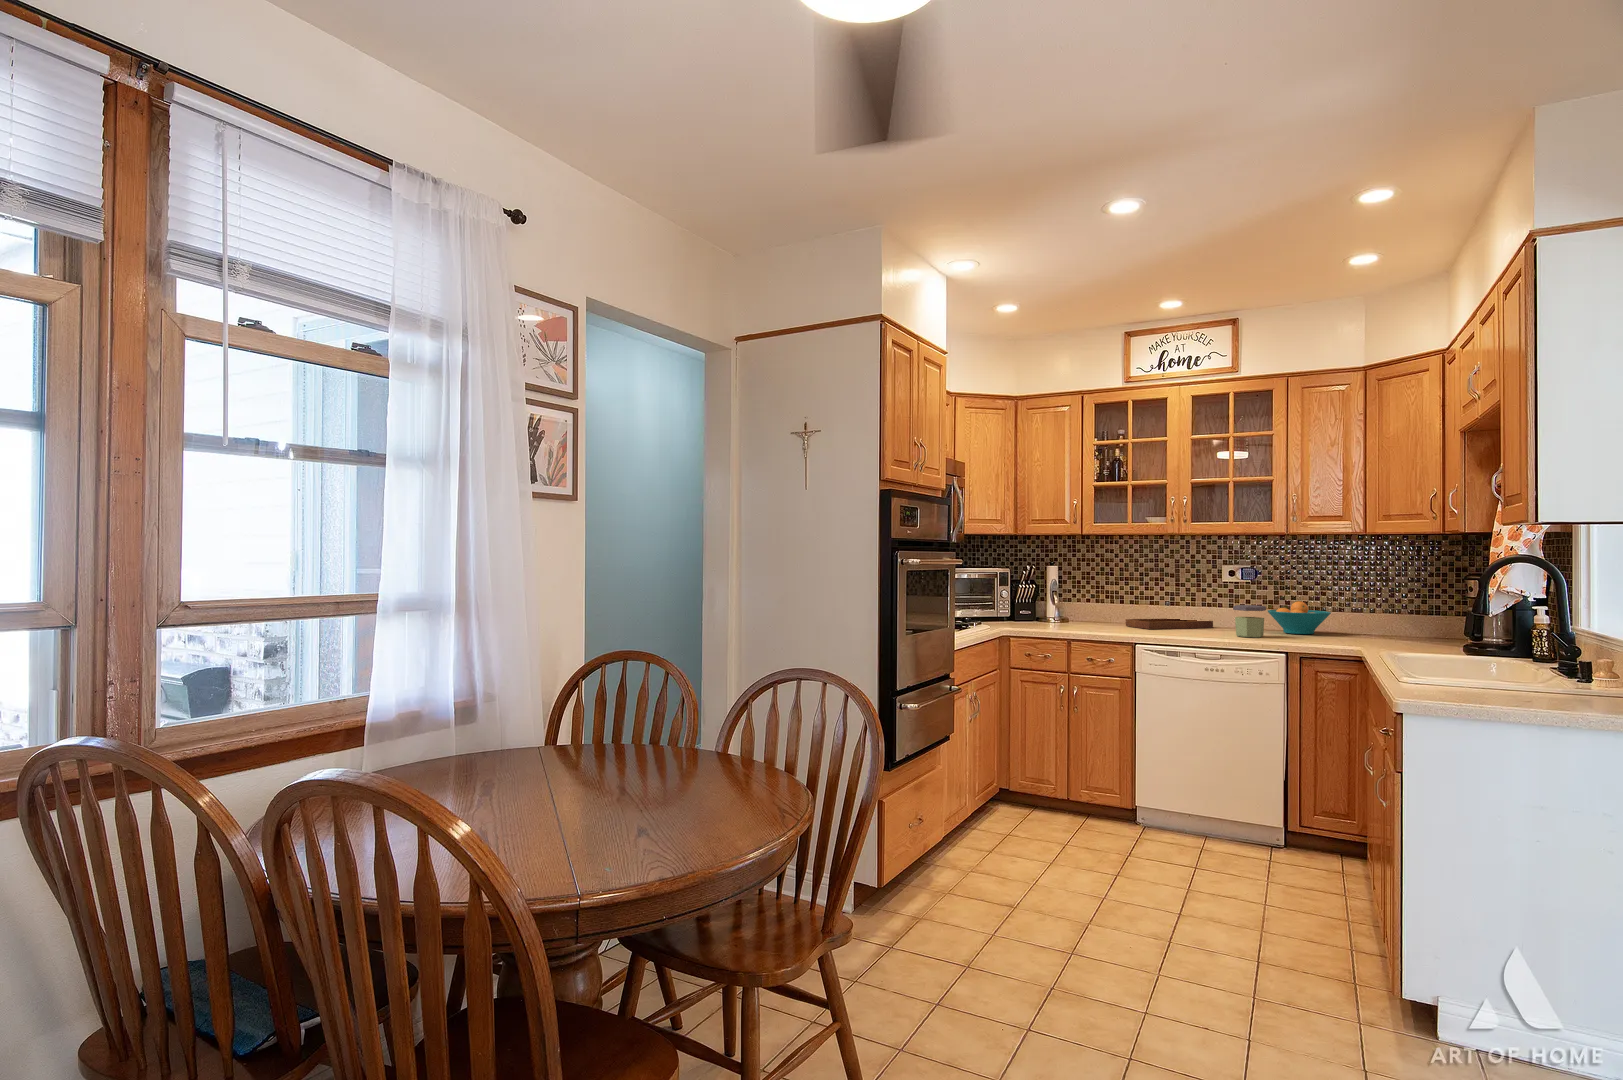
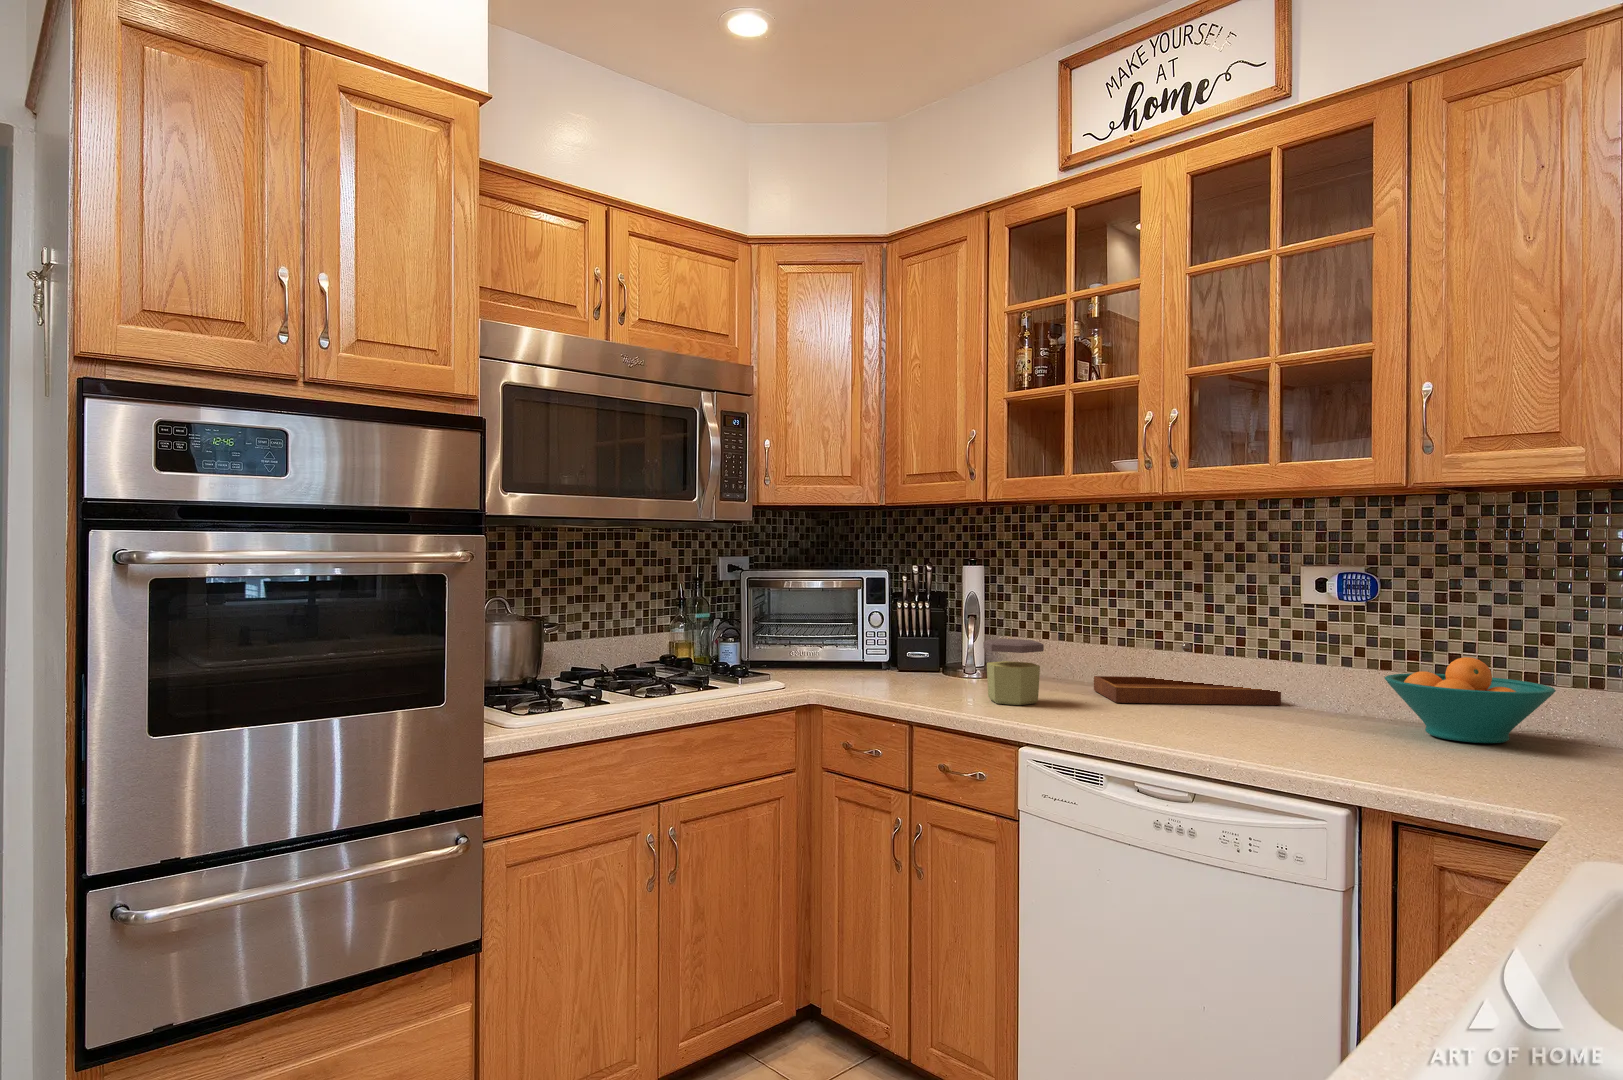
jar: present [1233,605,1266,638] -> present [983,639,1044,705]

